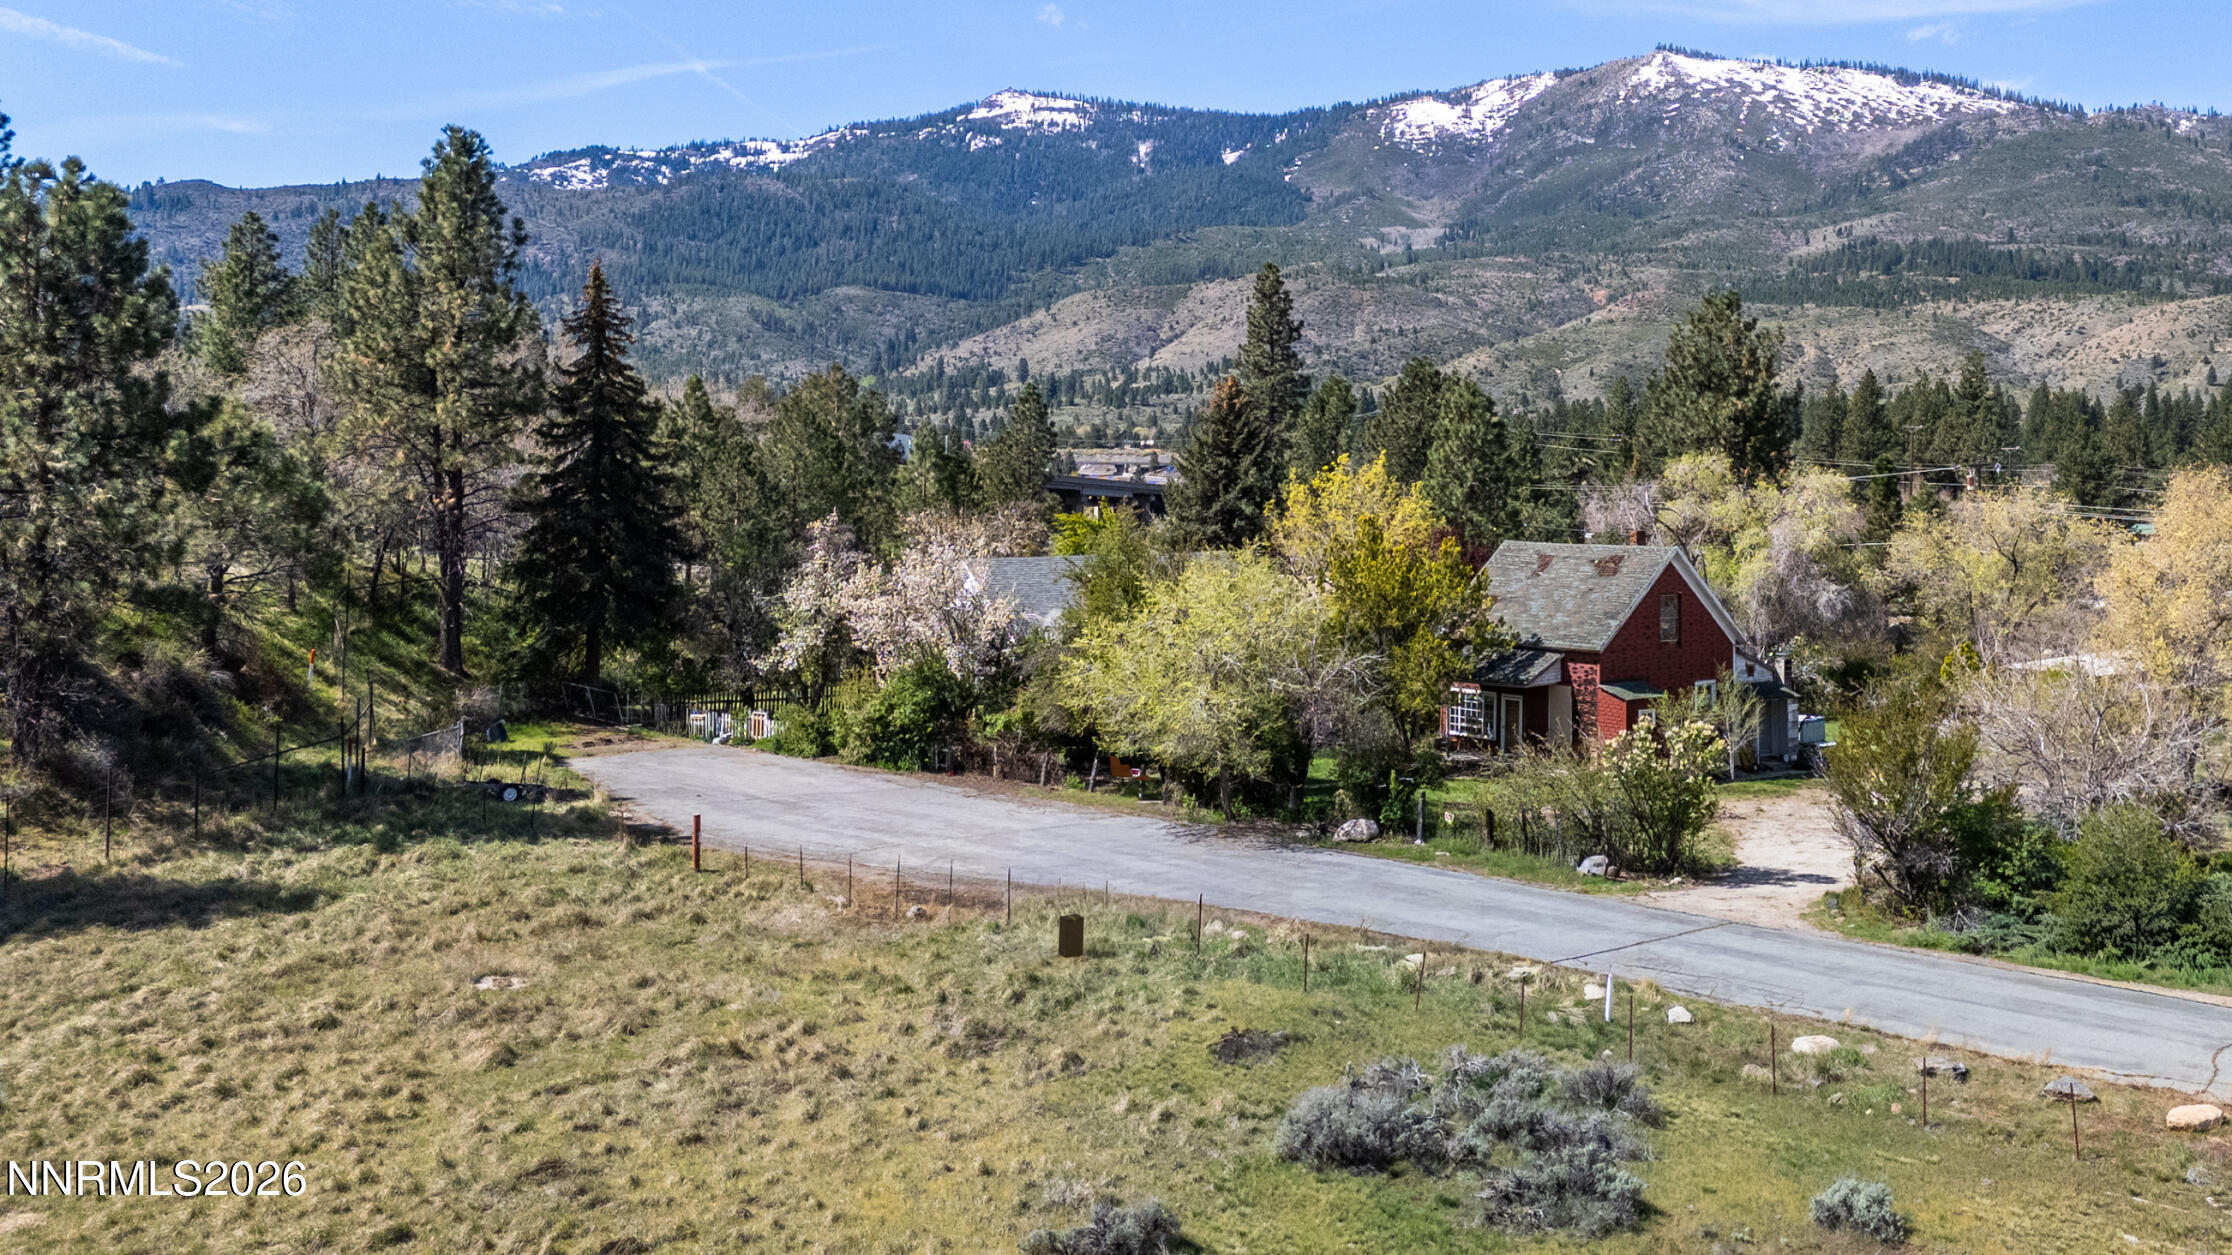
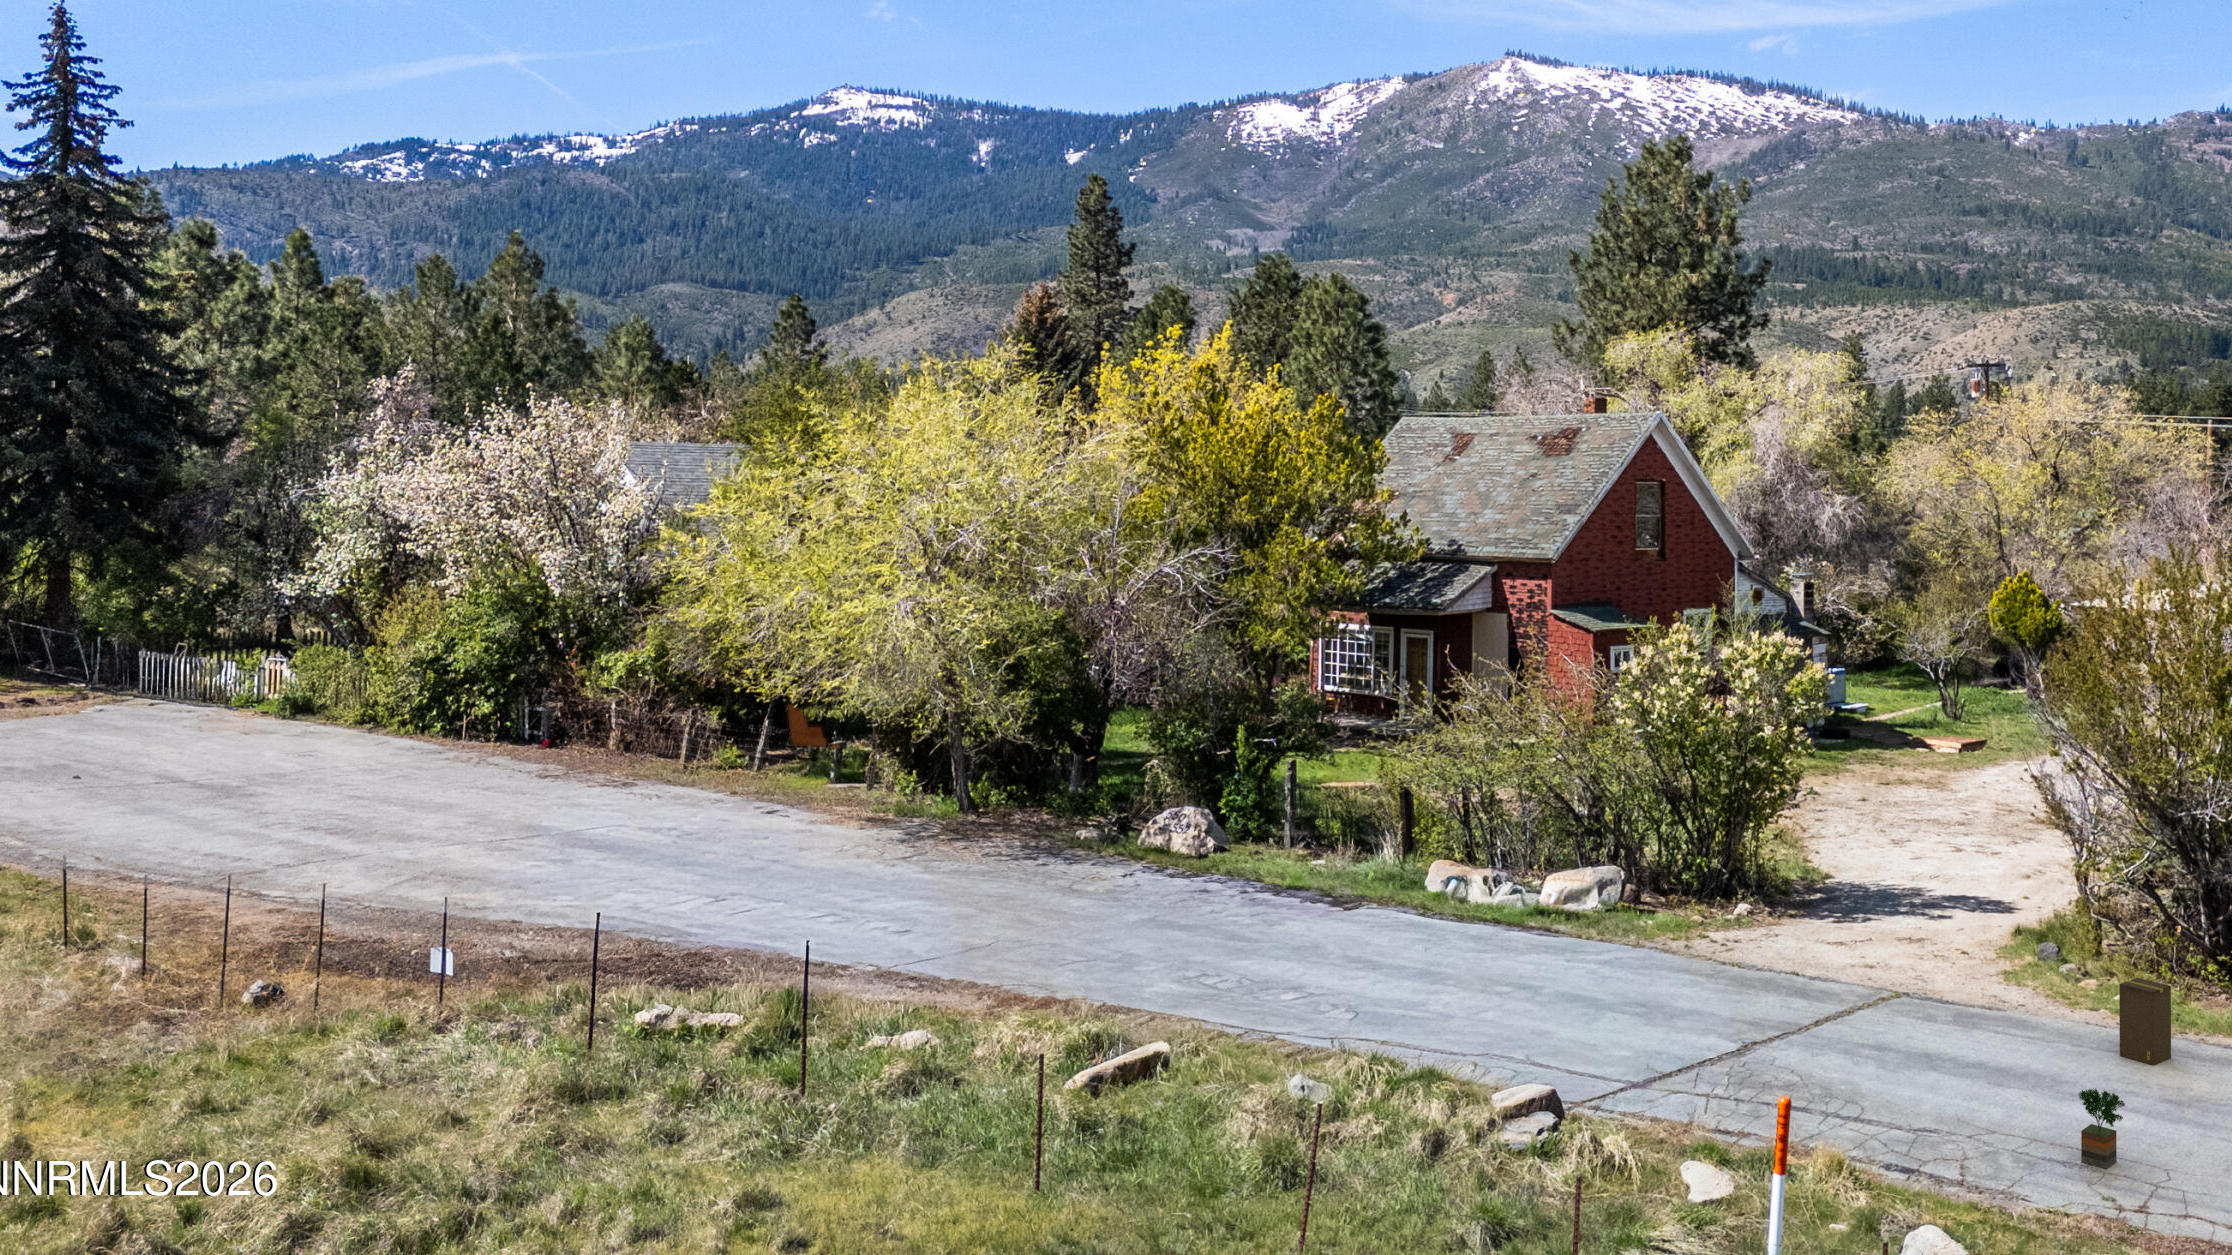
cardboard box: present [1058,914,1084,957] -> present [2119,978,2171,1065]
potted tree: none [1776,952,1797,987] -> present [2079,1089,2125,1169]

